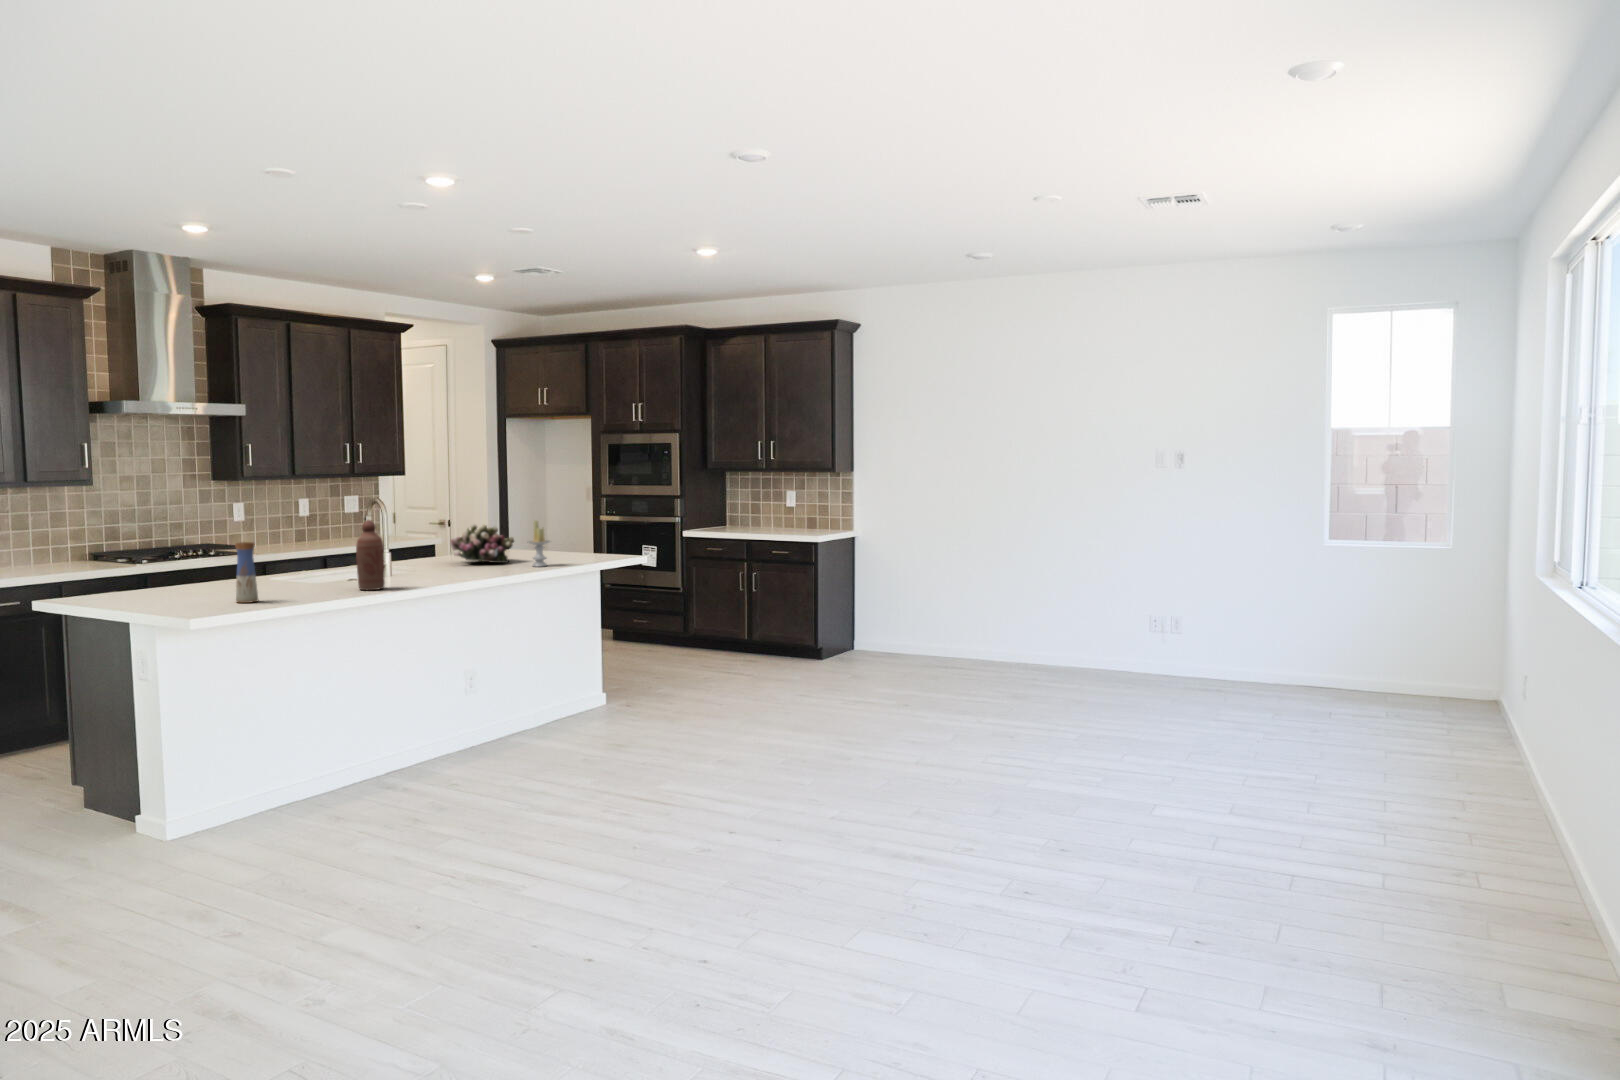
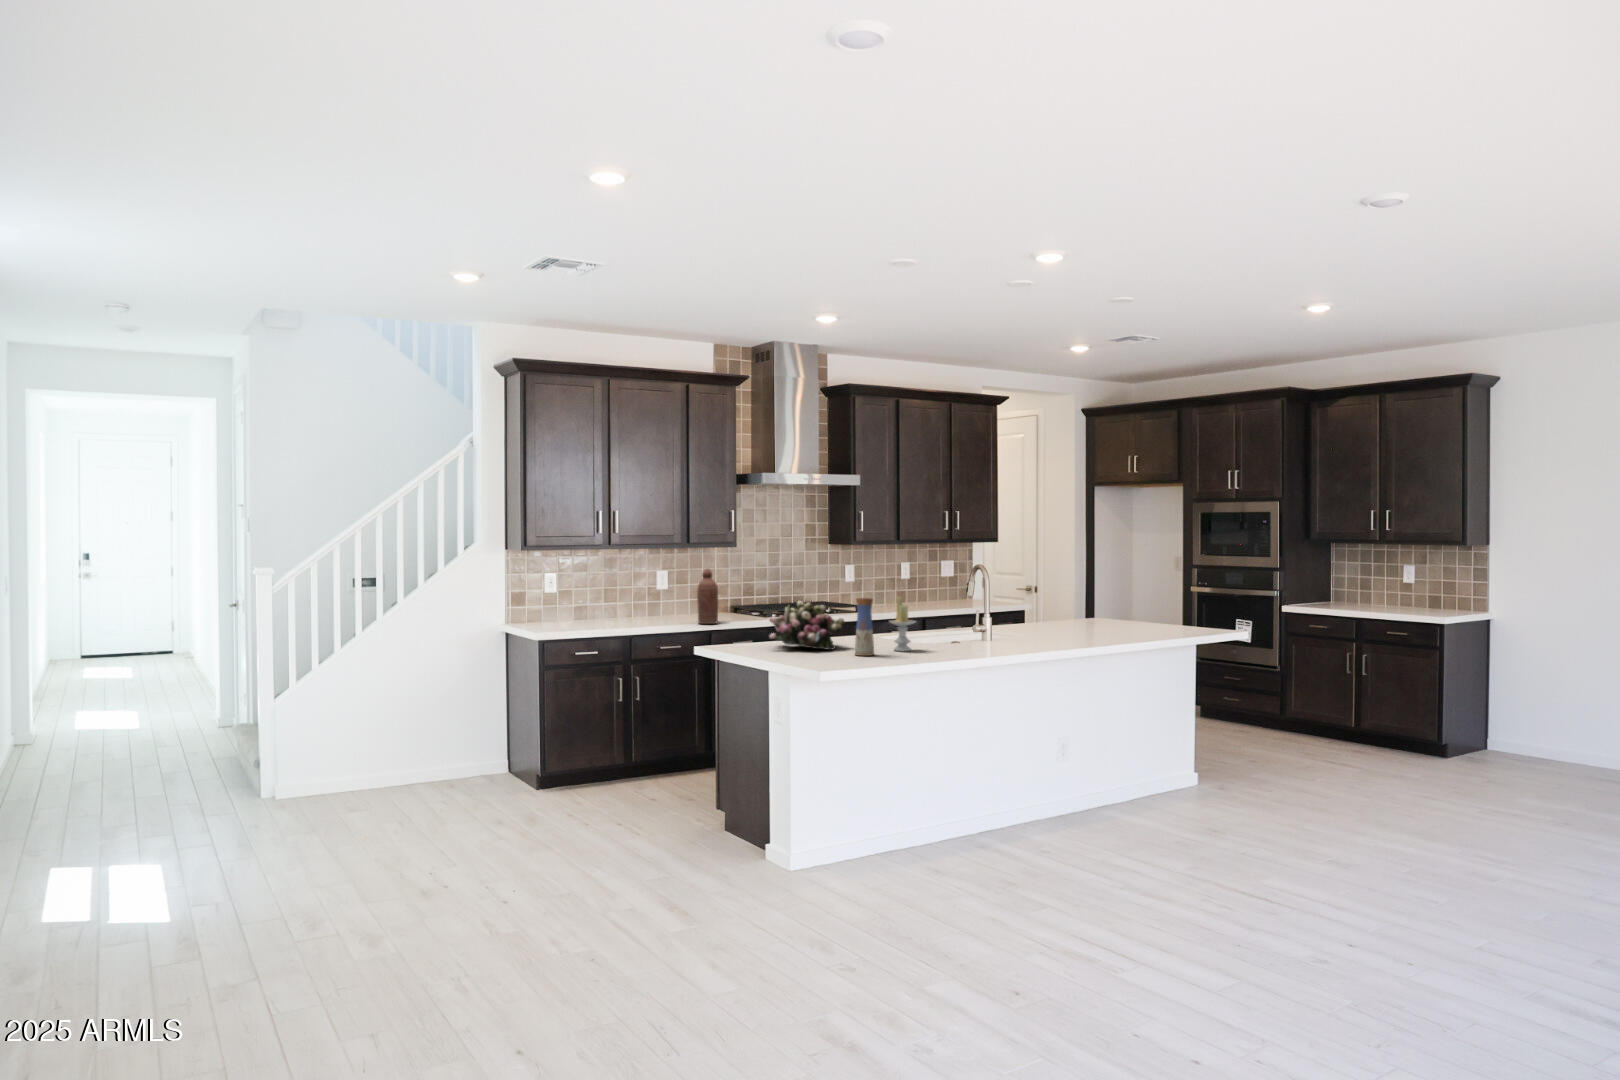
bottle: present [356,520,385,590] -> present [697,569,718,624]
candle: present [528,521,550,567] -> present [890,596,915,651]
flower arrangement: present [450,524,514,563] -> present [769,601,845,650]

